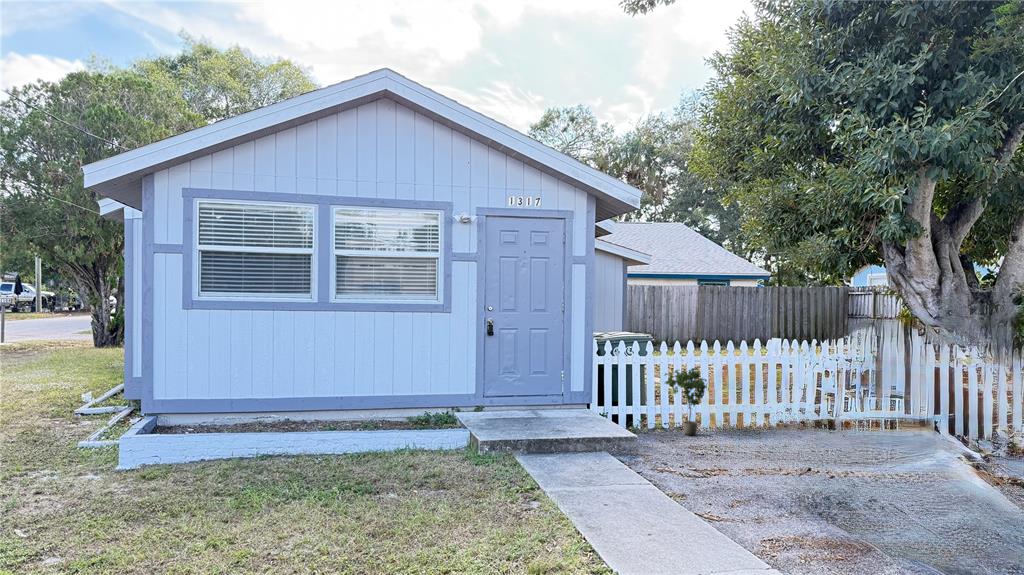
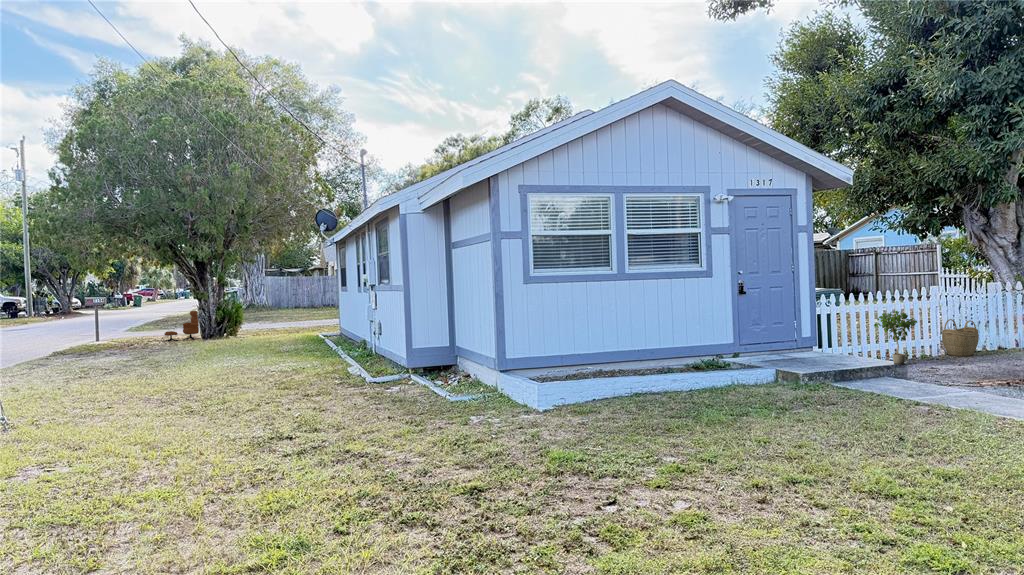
lounge chair: none [50,316,93,348] -> present [163,311,200,342]
woven basket: none [776,382,819,431] -> present [942,319,979,356]

